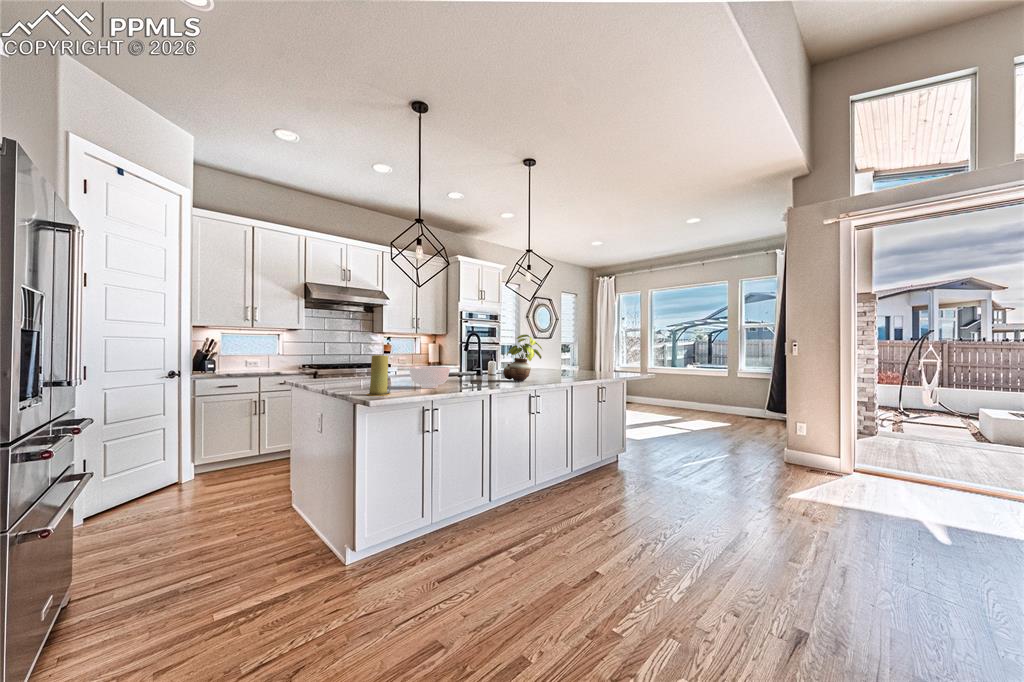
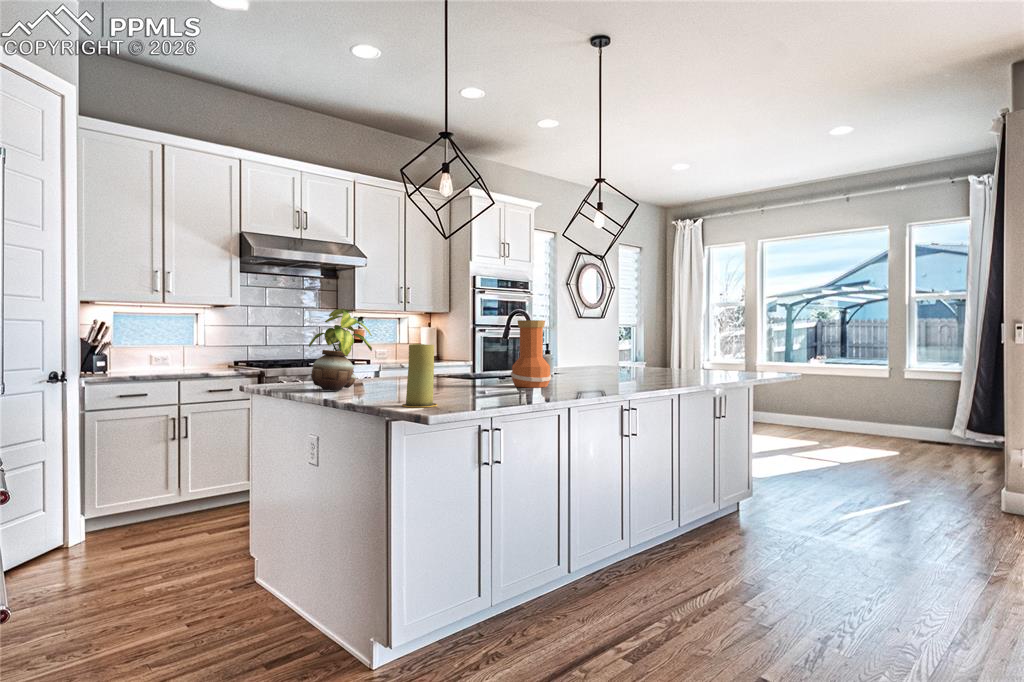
potted plant: present [503,335,542,382] -> present [309,309,372,391]
vase: none [459,340,484,383] -> present [511,320,551,388]
bowl: present [409,366,450,388] -> none [449,362,513,396]

